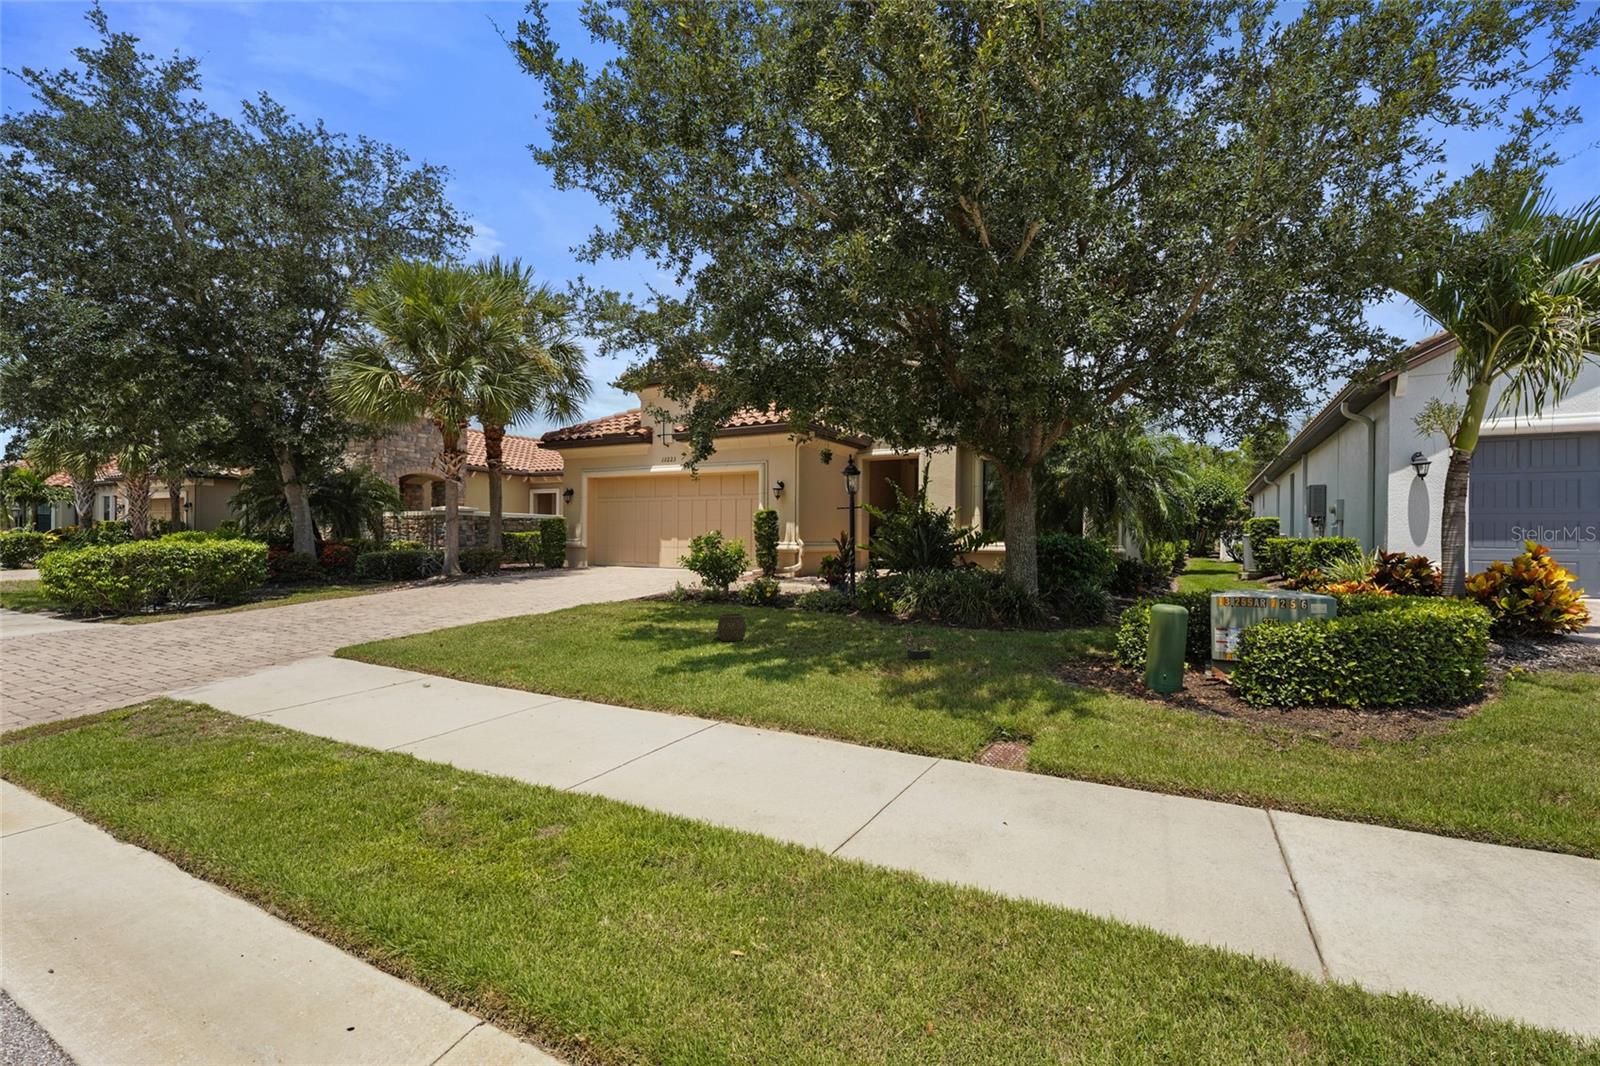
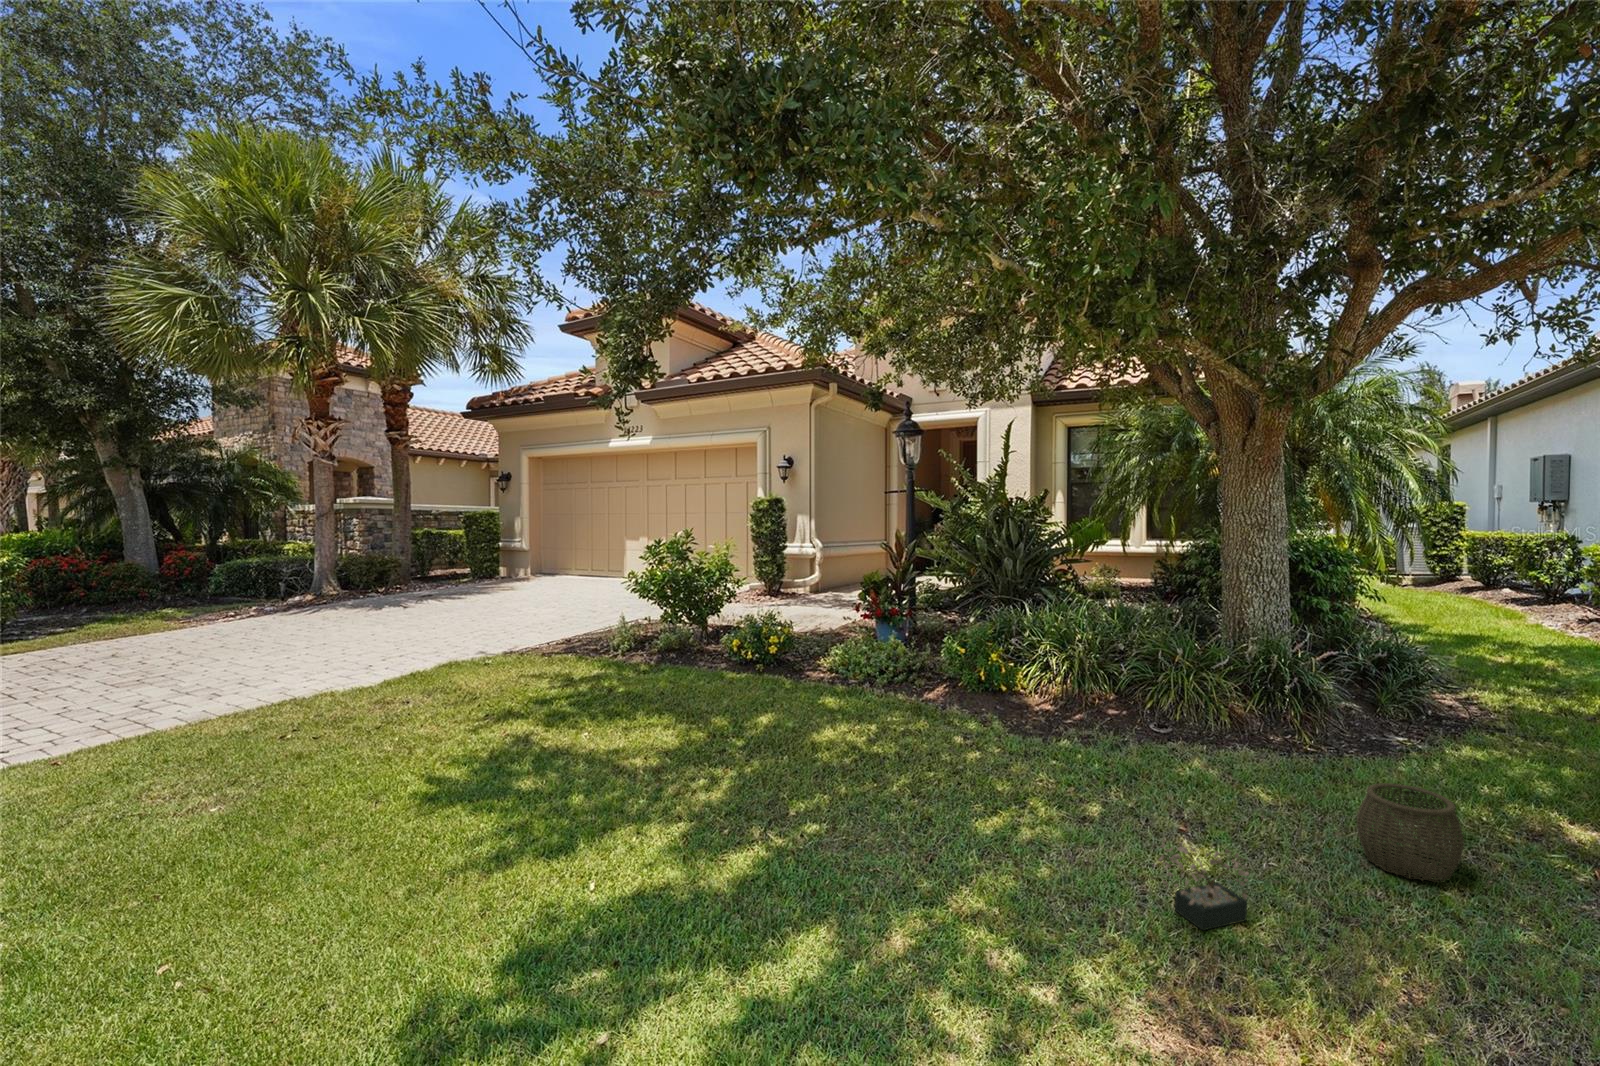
woven basket: present [718,613,746,641] -> present [1357,783,1464,882]

